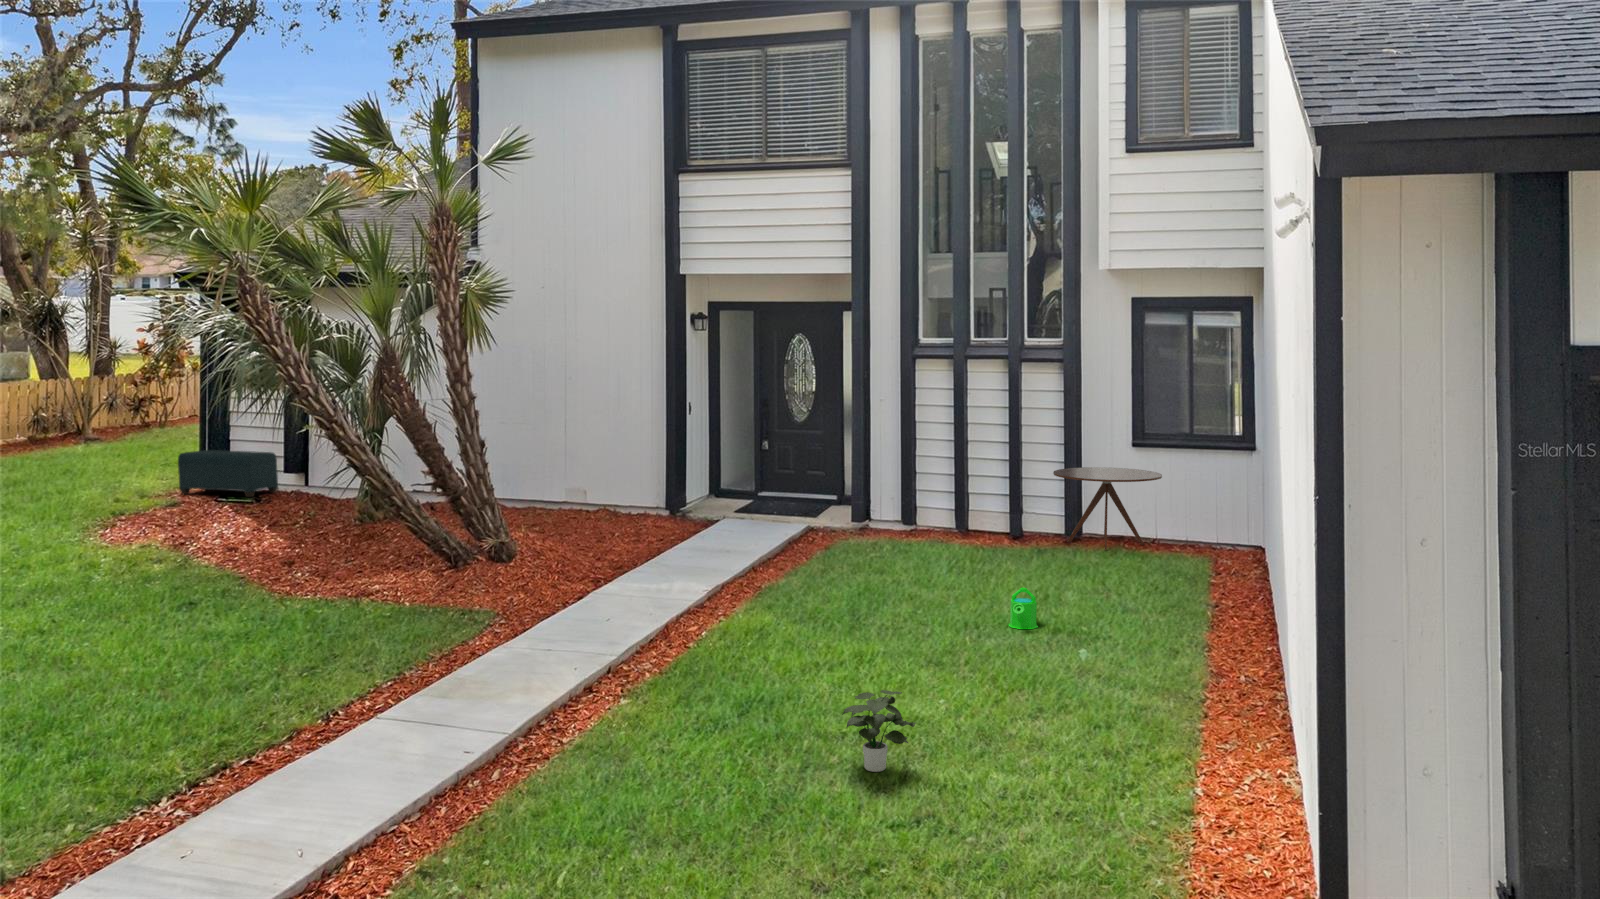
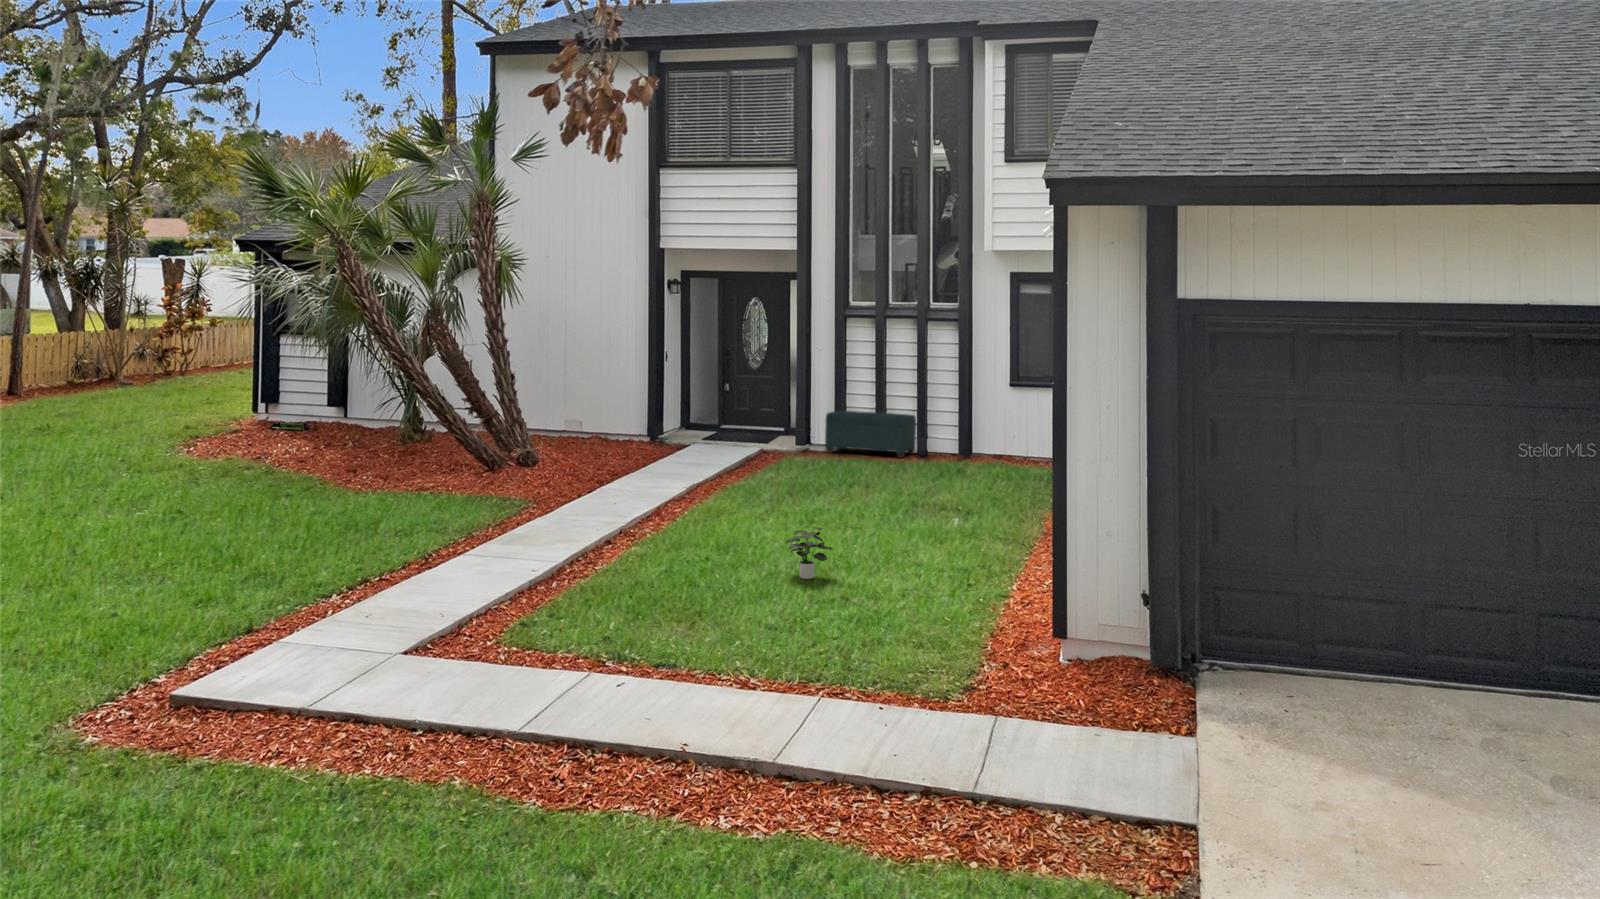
bench: present [178,450,278,497] -> present [825,411,916,458]
round table: present [1053,467,1162,550] -> none [949,404,1030,465]
watering can: present [1008,588,1038,629] -> none [905,480,927,510]

